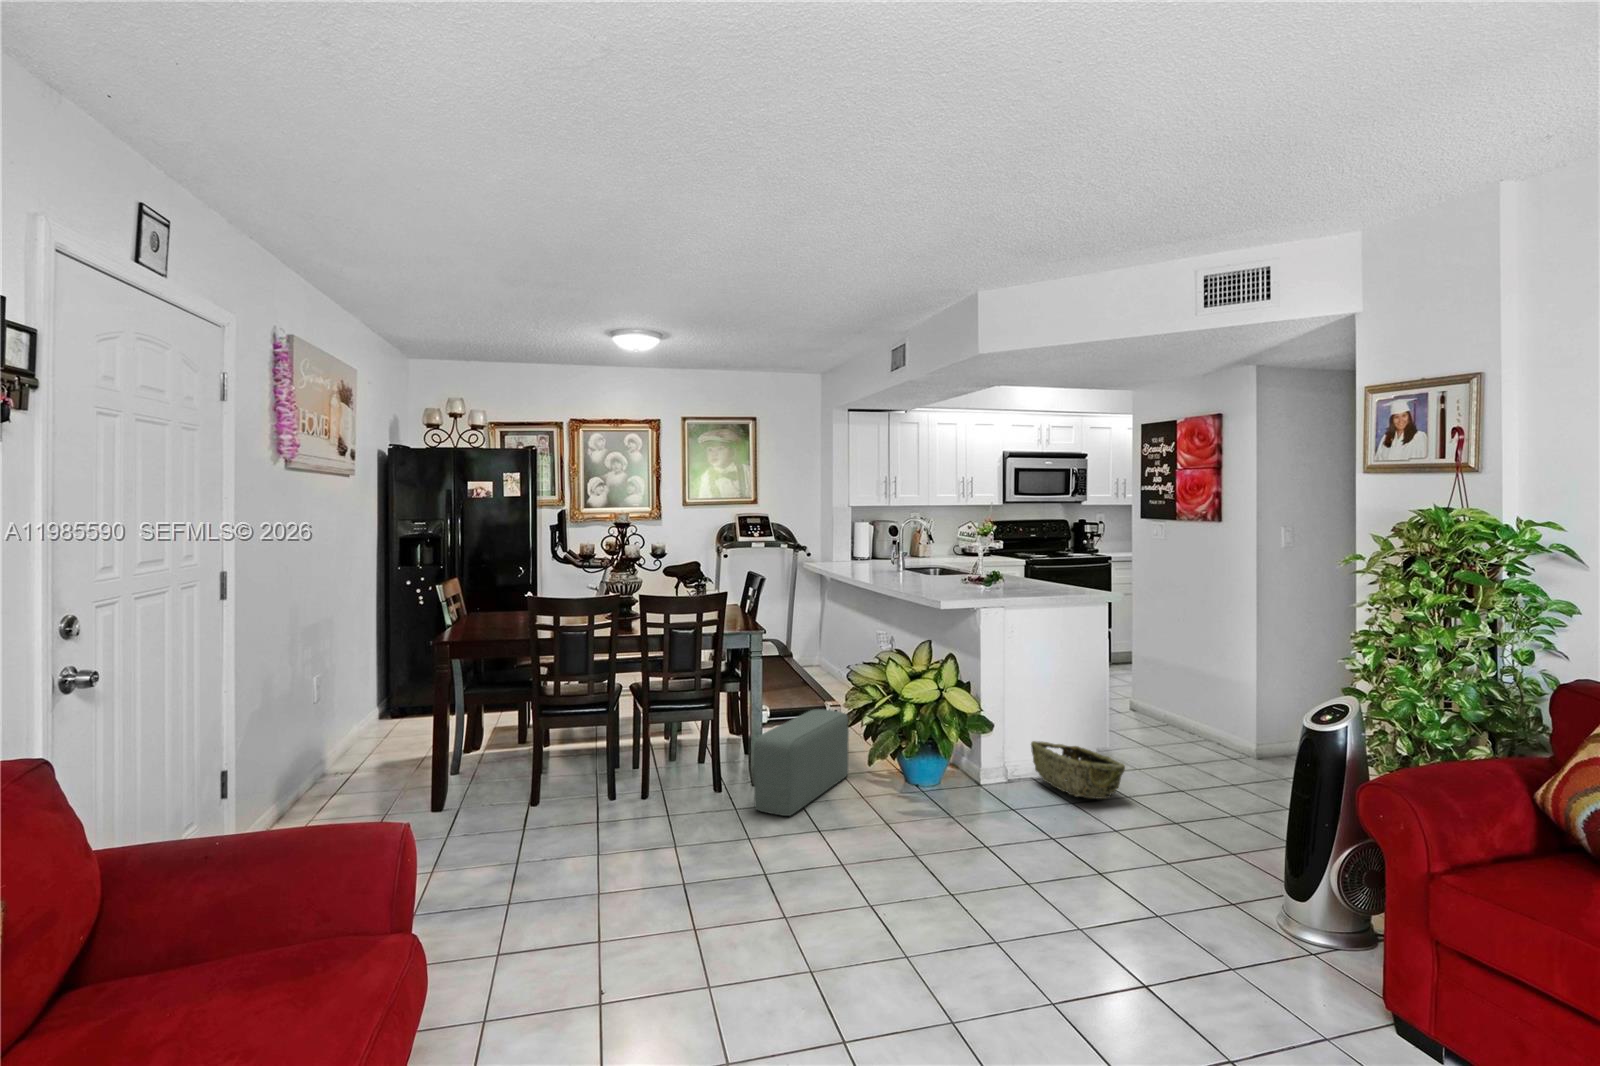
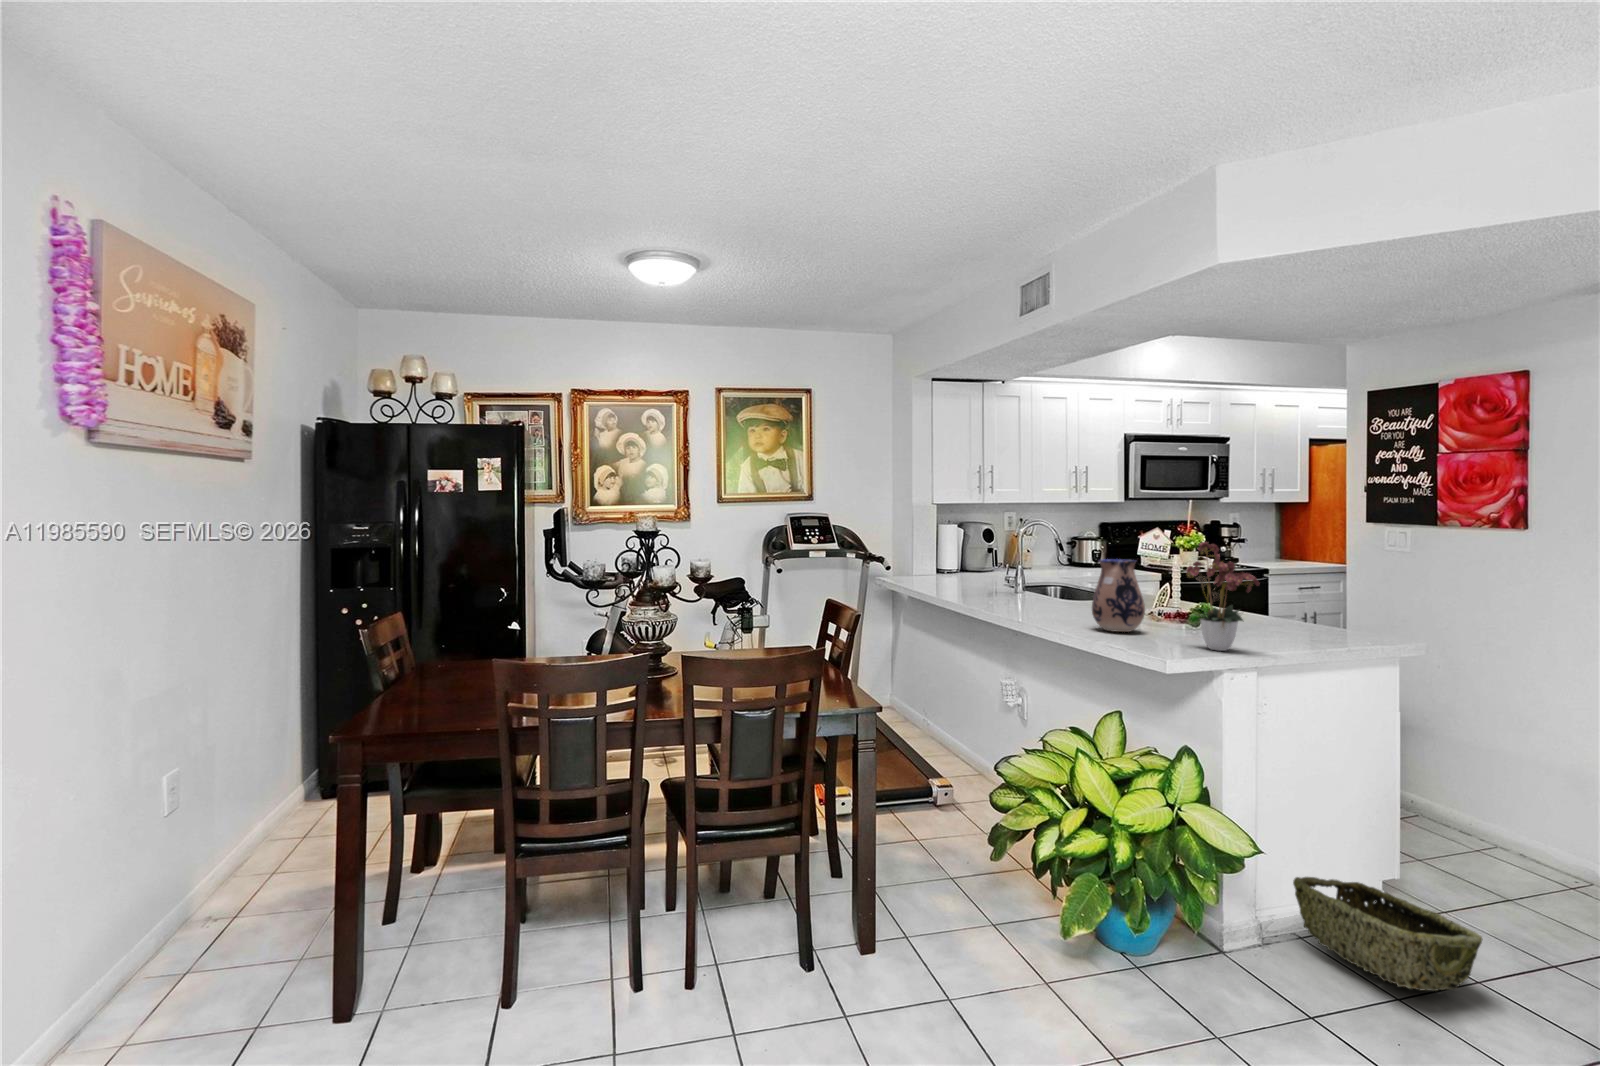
flower arrangement: none [965,525,1010,598] -> present [1187,542,1259,651]
ceramic pitcher: none [920,542,953,590] -> present [1092,559,1145,632]
pouf: present [754,709,849,816] -> none [873,821,1000,1030]

